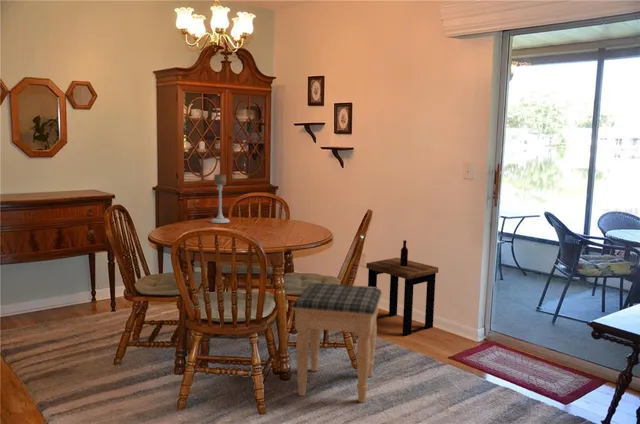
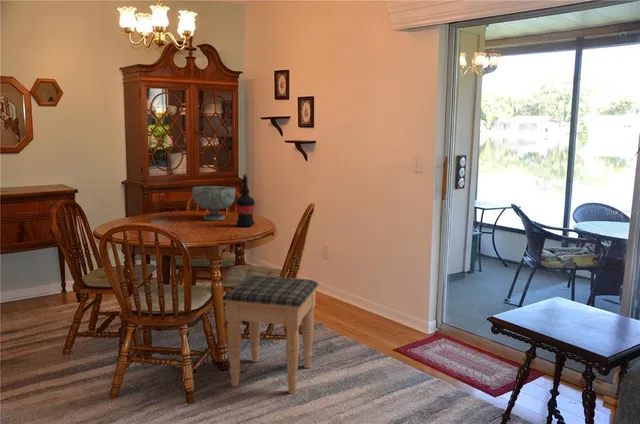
candle holder: present [211,174,230,223] -> none [162,168,181,217]
wine bottle: none [294,180,313,233] -> present [236,174,255,226]
decorative bowl: none [245,192,288,227] -> present [192,186,235,220]
side table: present [366,240,438,336] -> none [321,233,391,328]

